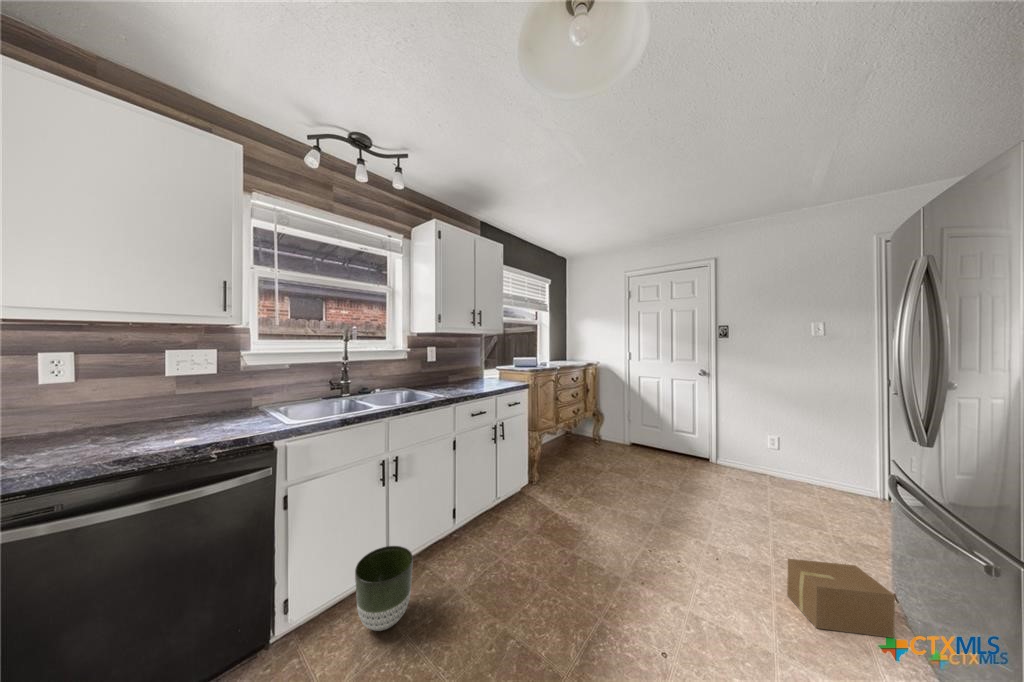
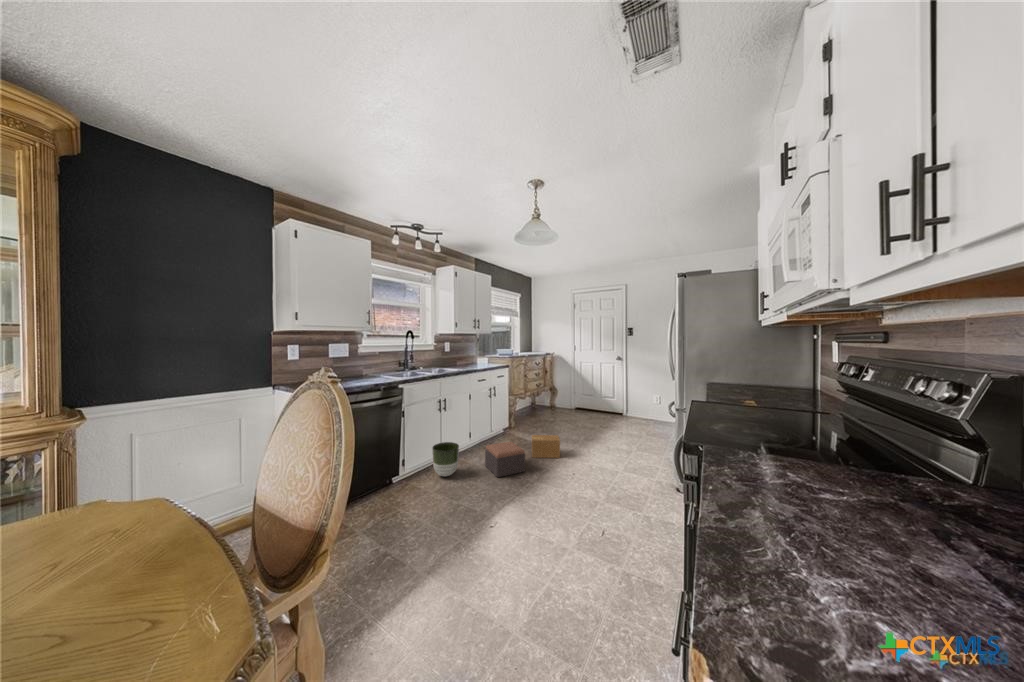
footstool: none [470,543,550,646] -> present [485,442,525,477]
cardboard box: present [787,559,895,638] -> present [532,435,560,458]

